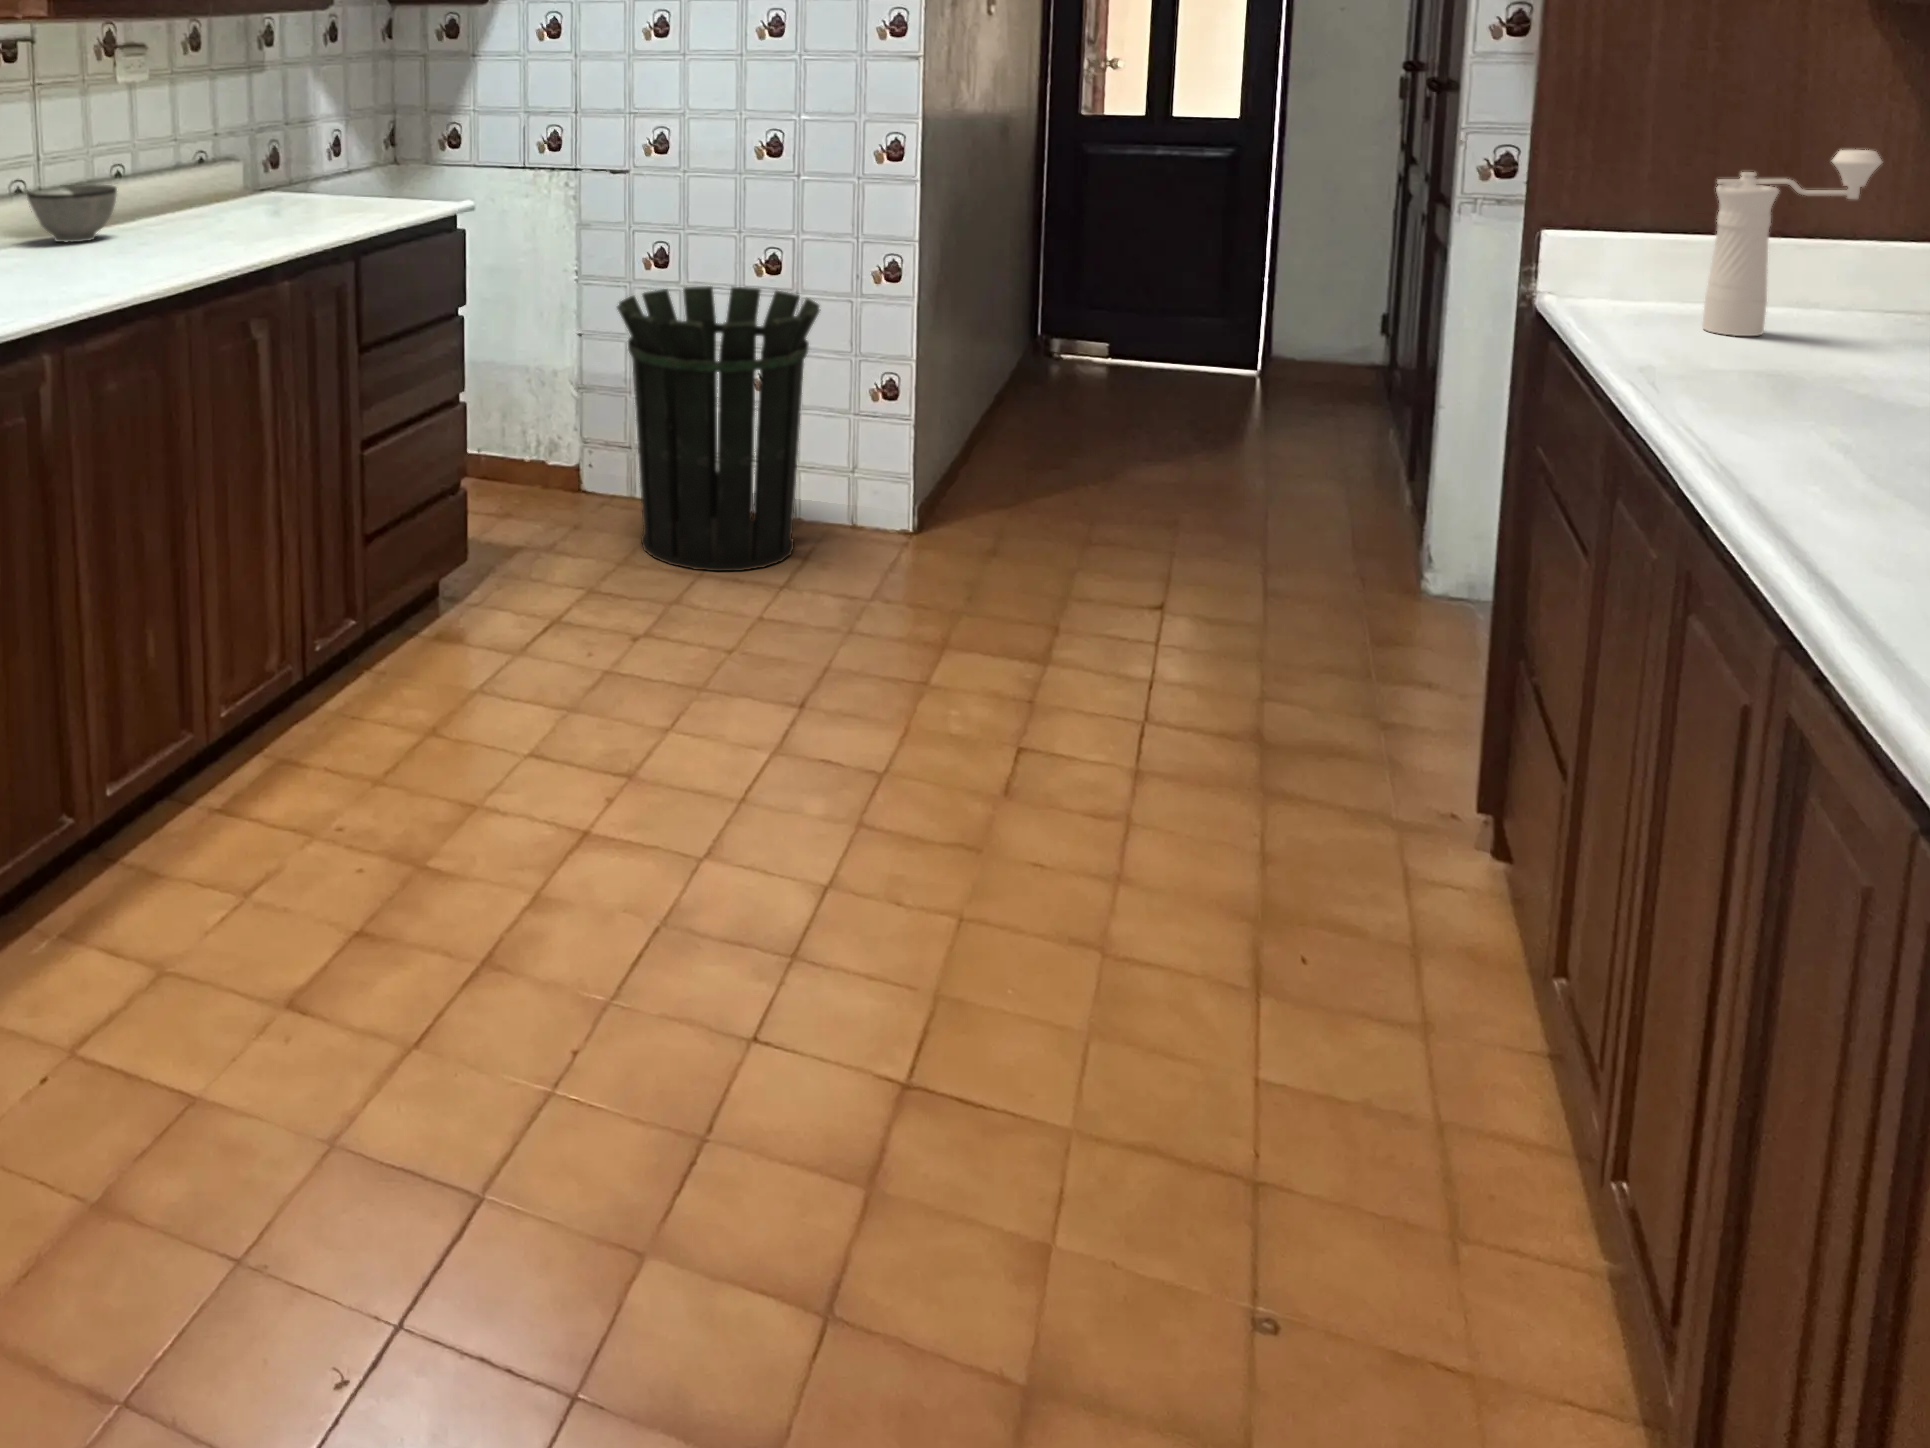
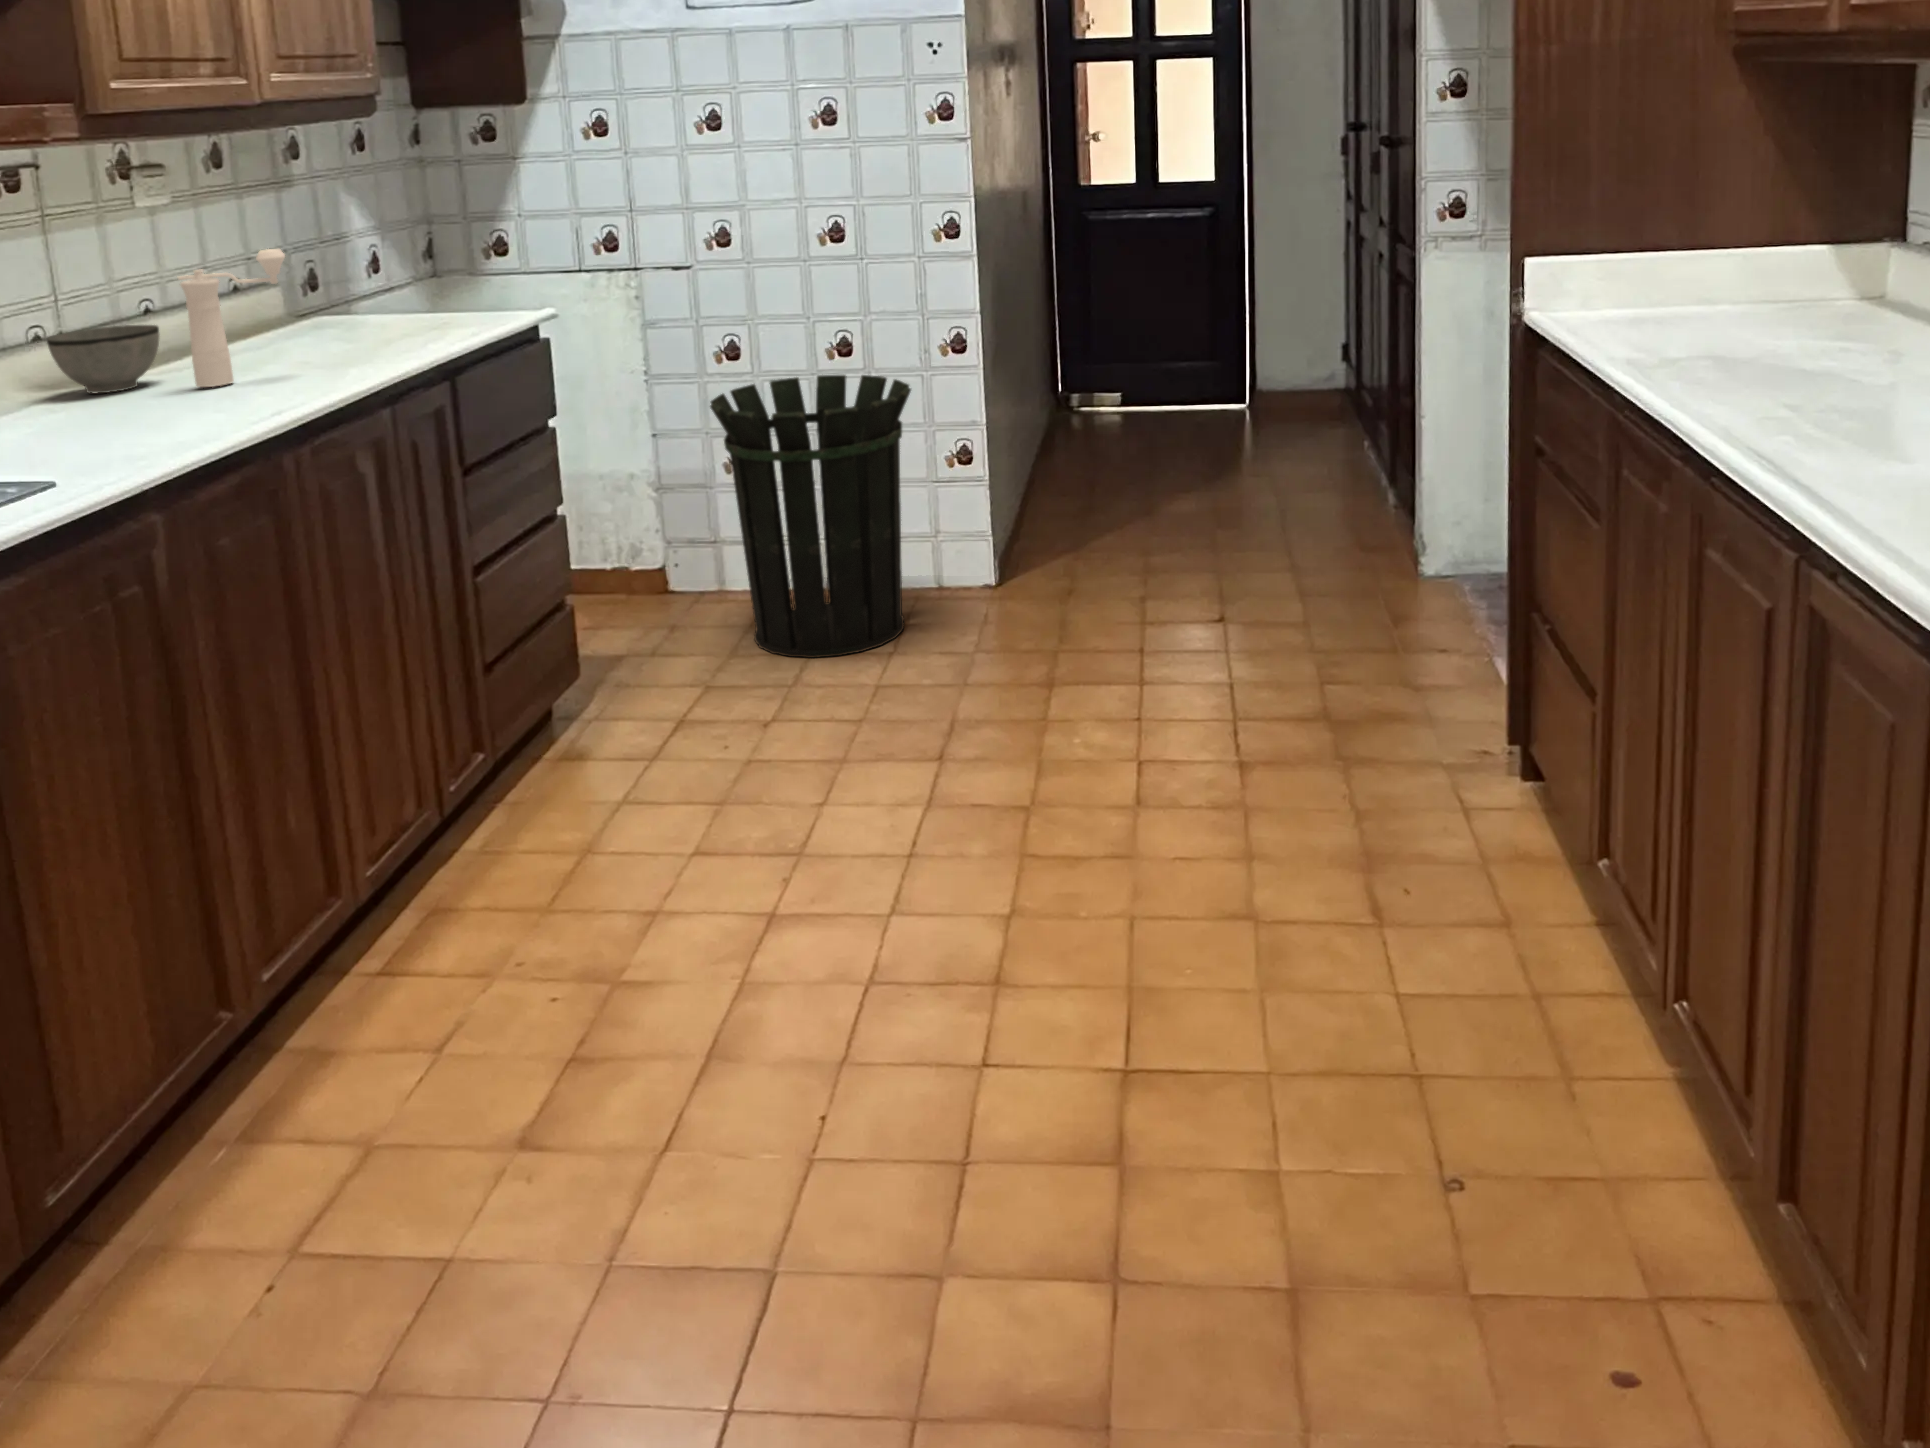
pepper mill: present [1702,150,1882,336] -> present [178,249,285,387]

